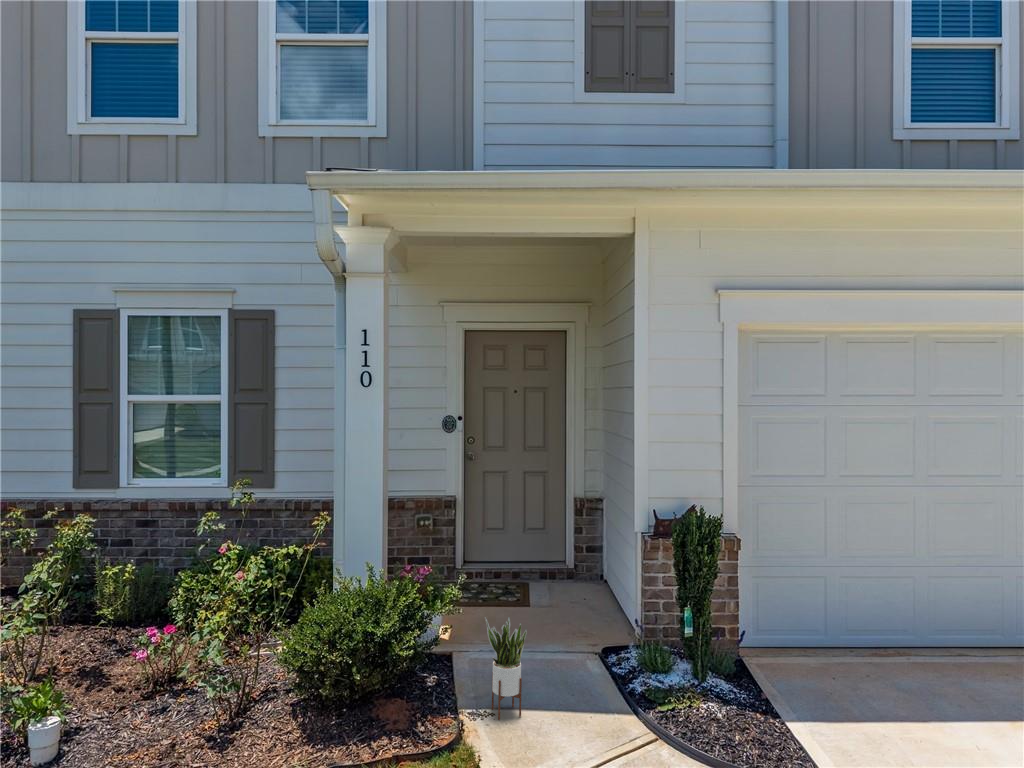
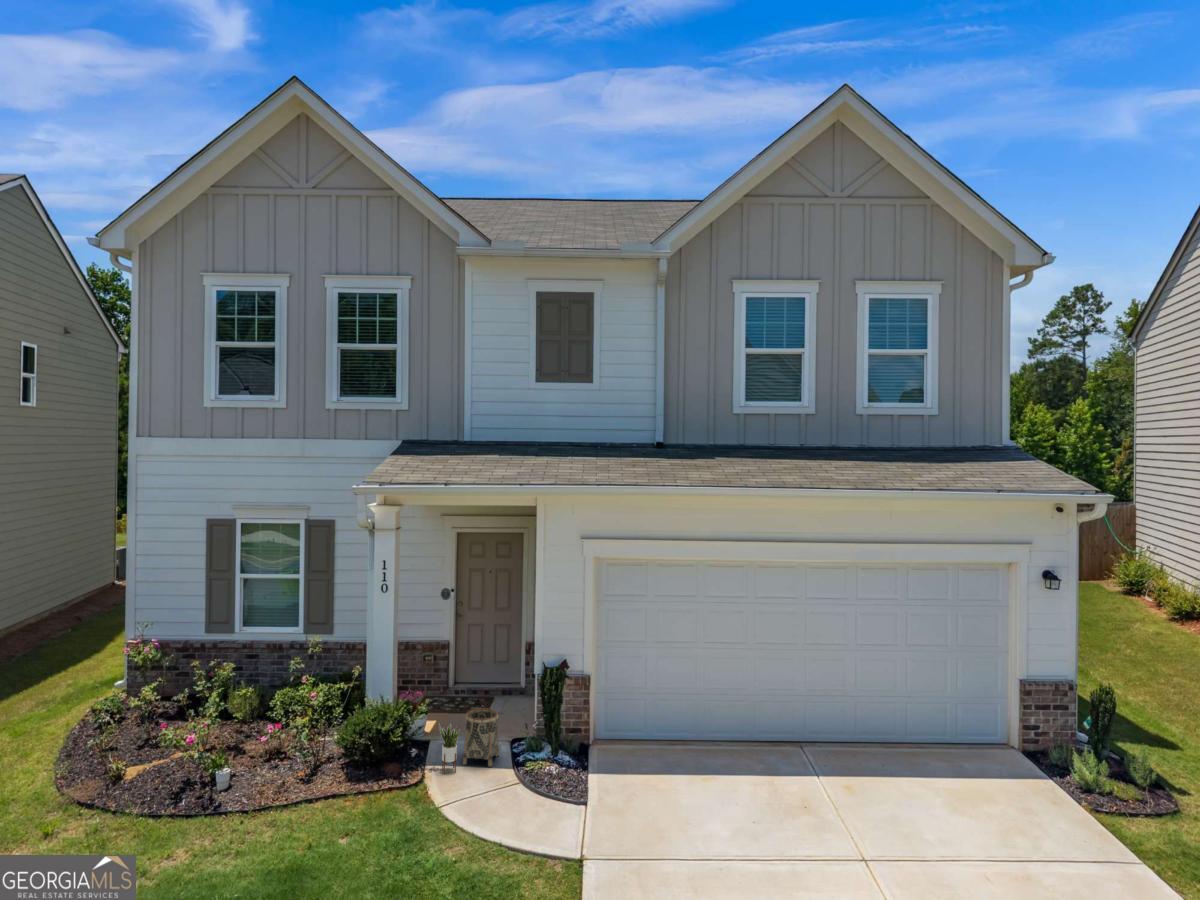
basket: none [527,591,590,703] -> present [463,708,499,766]

